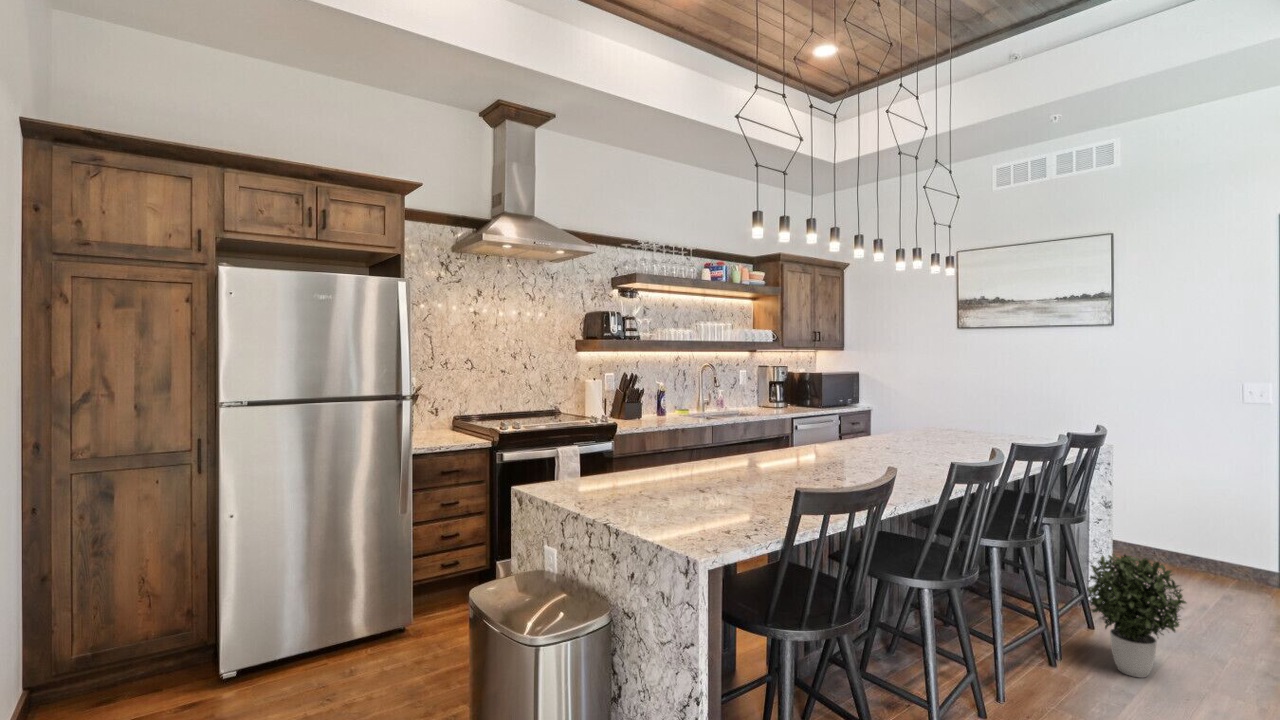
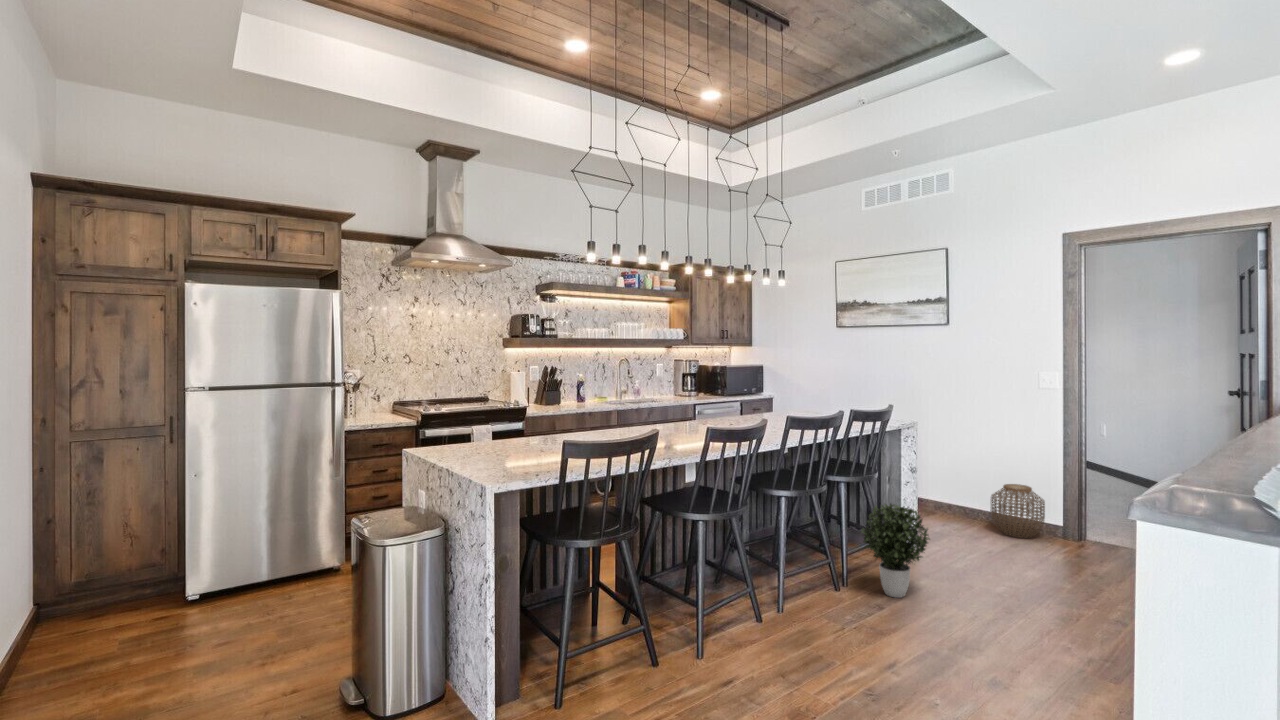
woven basket: none [1183,520,1259,588] -> present [990,484,1045,538]

